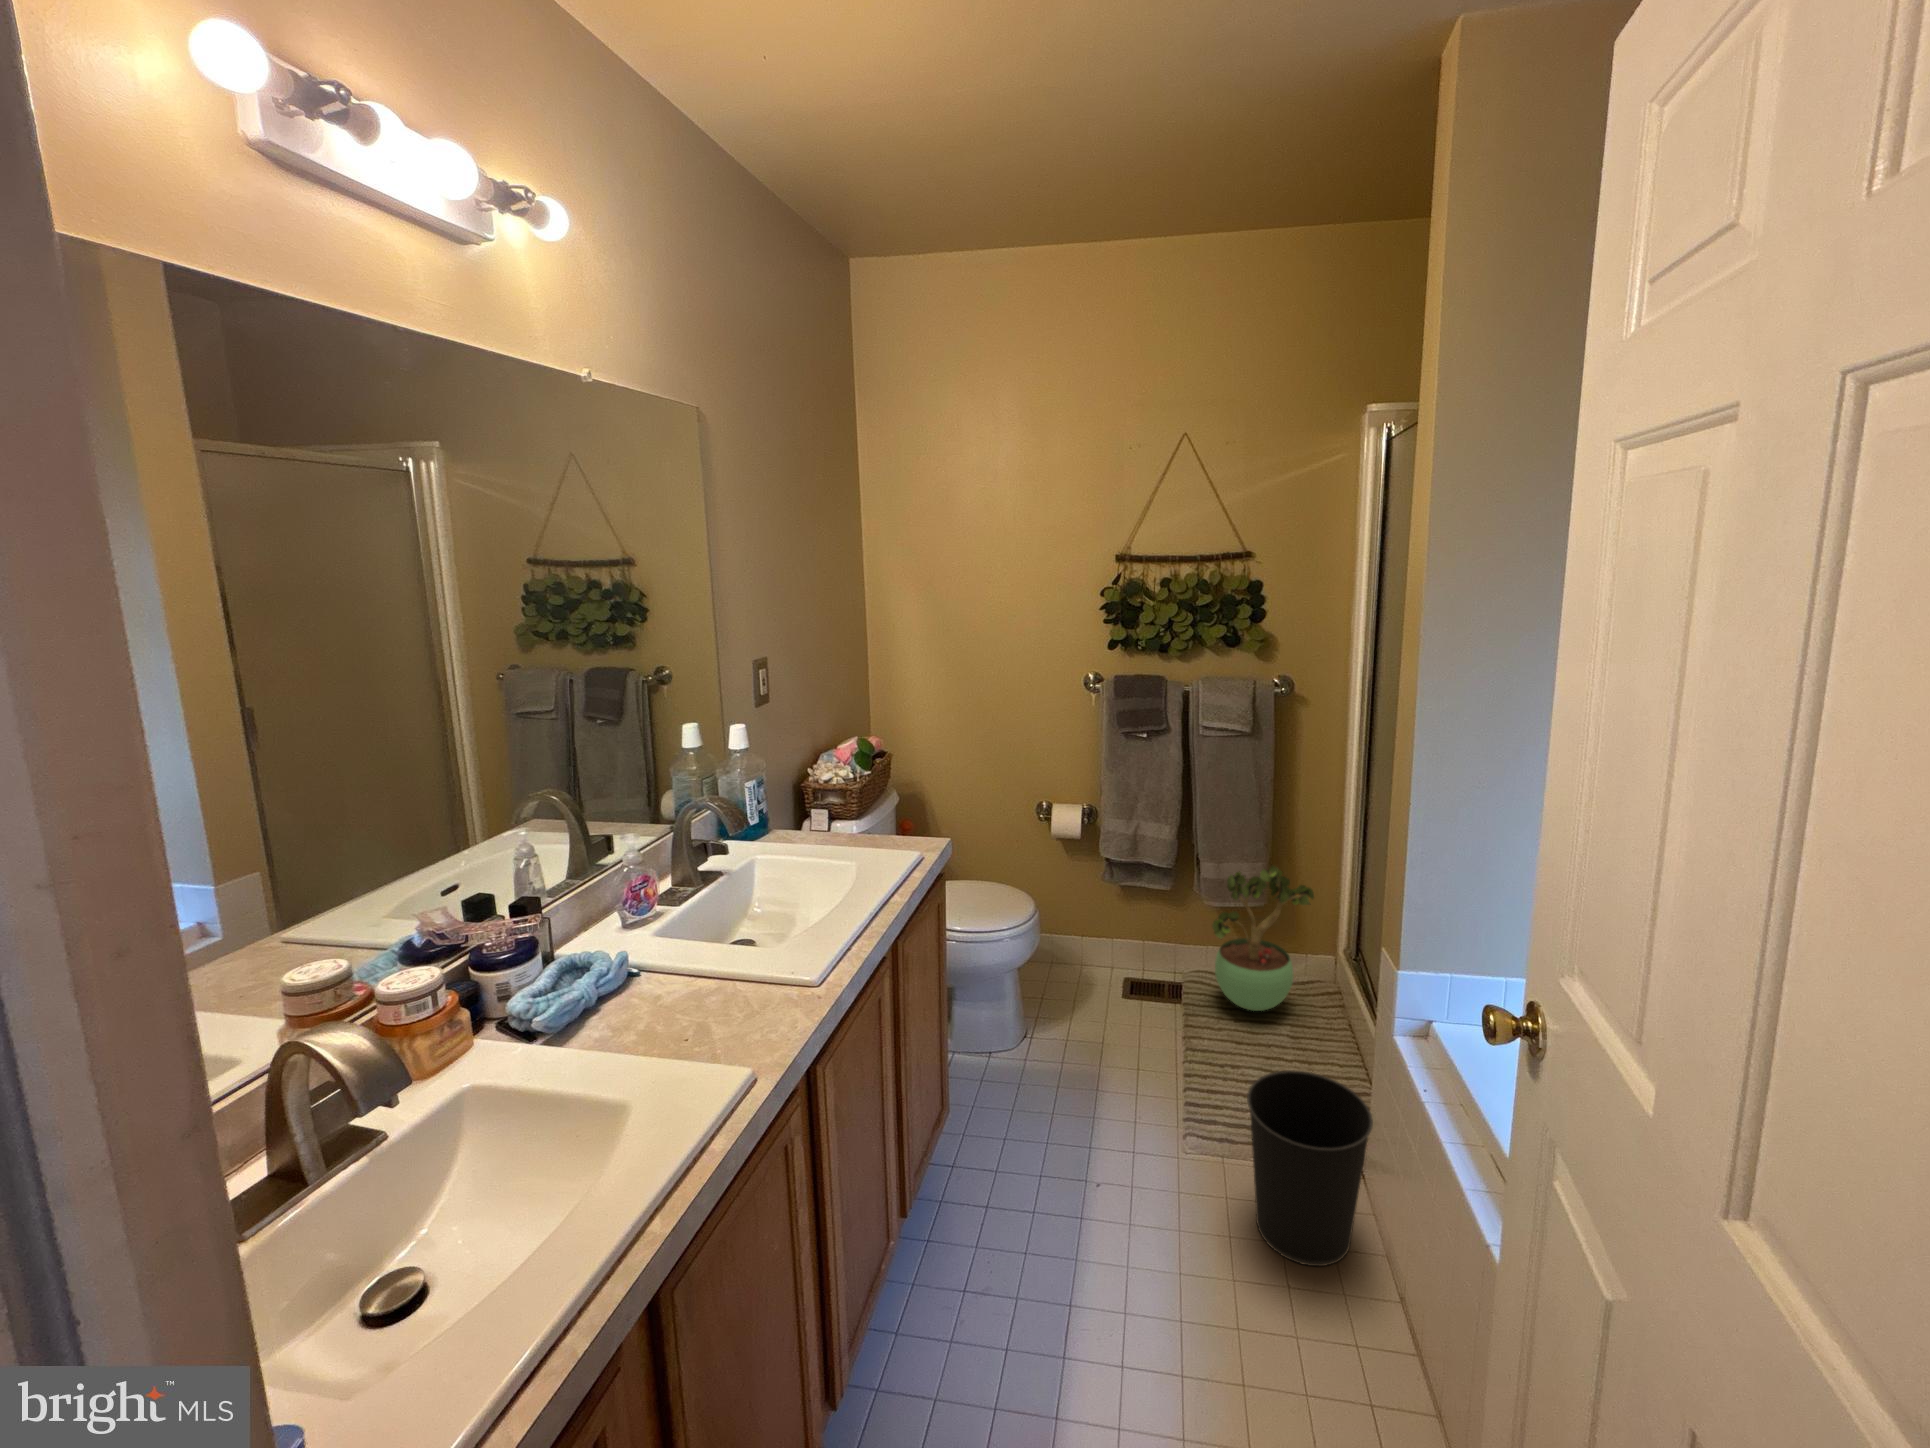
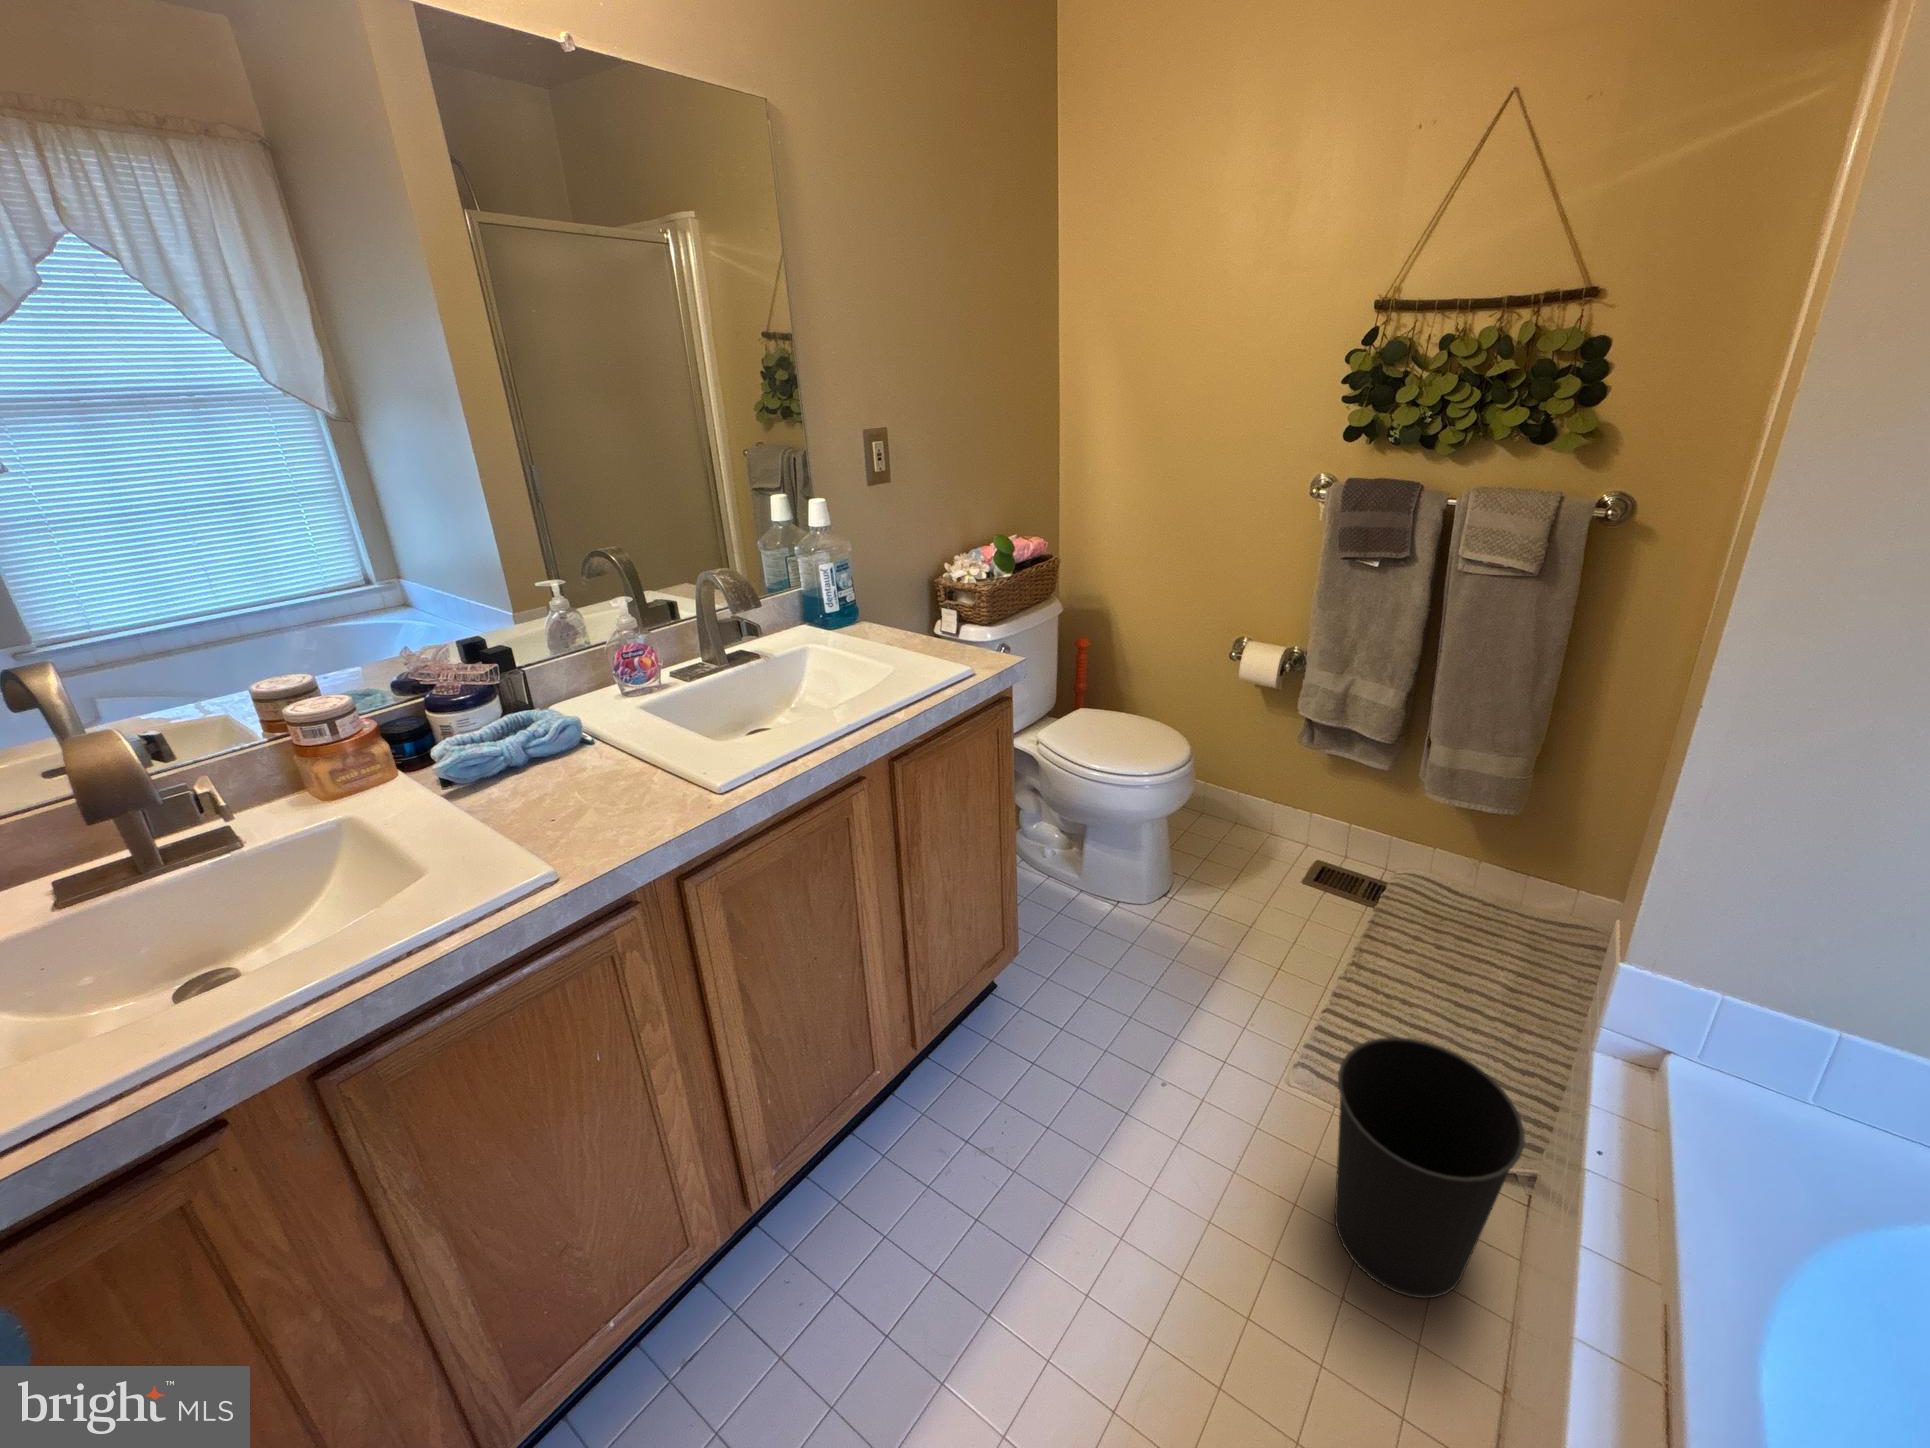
potted plant: present [1212,865,1314,1011] -> none [1428,764,1596,945]

